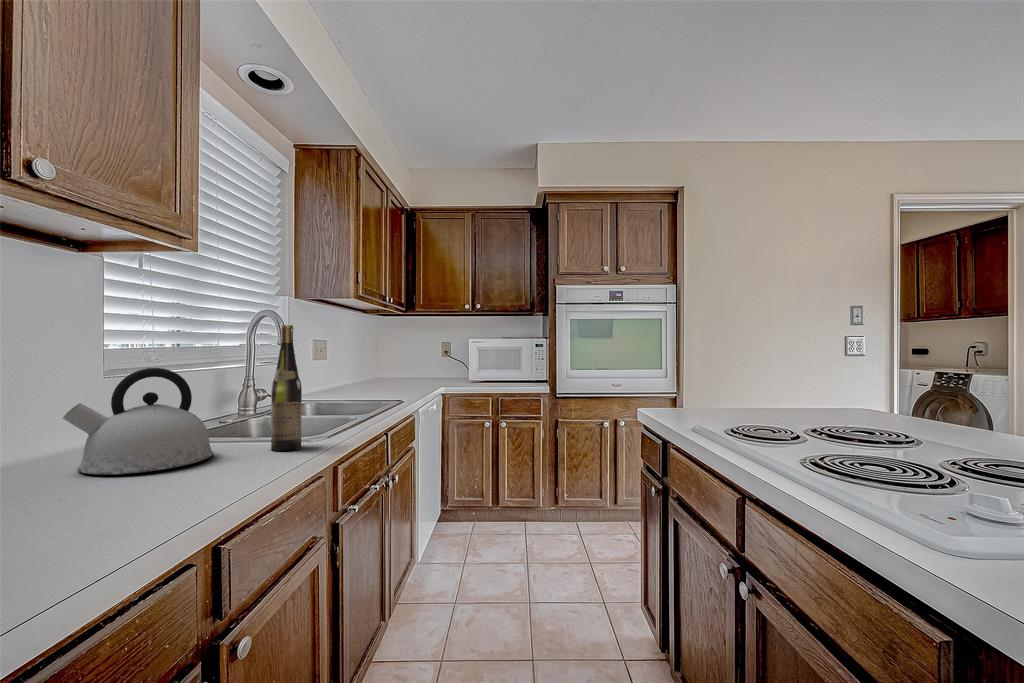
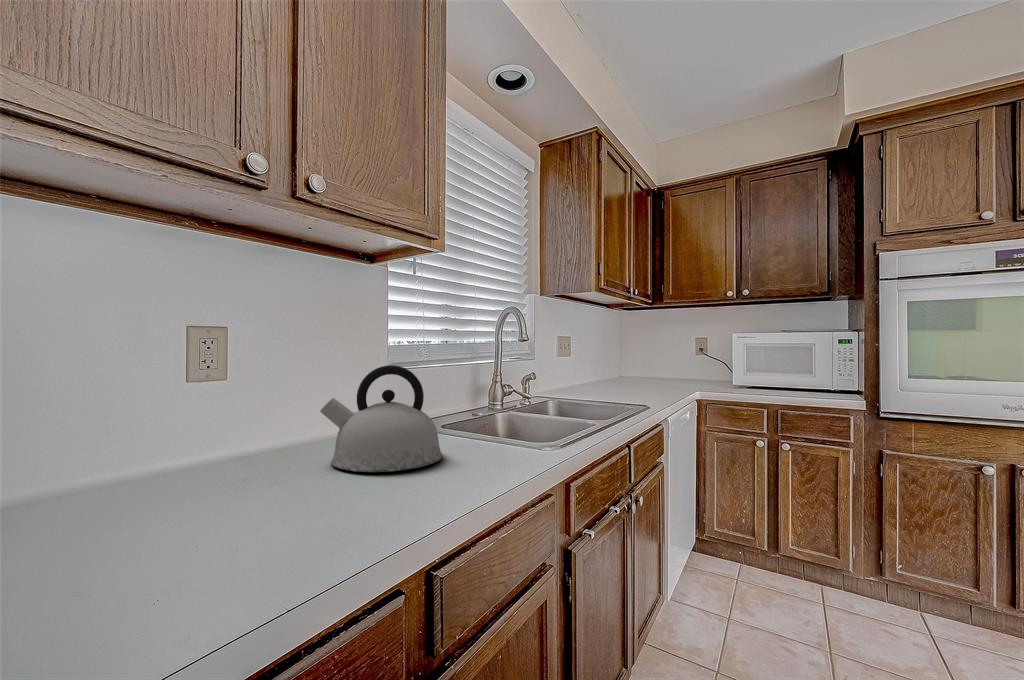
wine bottle: present [271,325,302,451] -> none [498,320,528,462]

